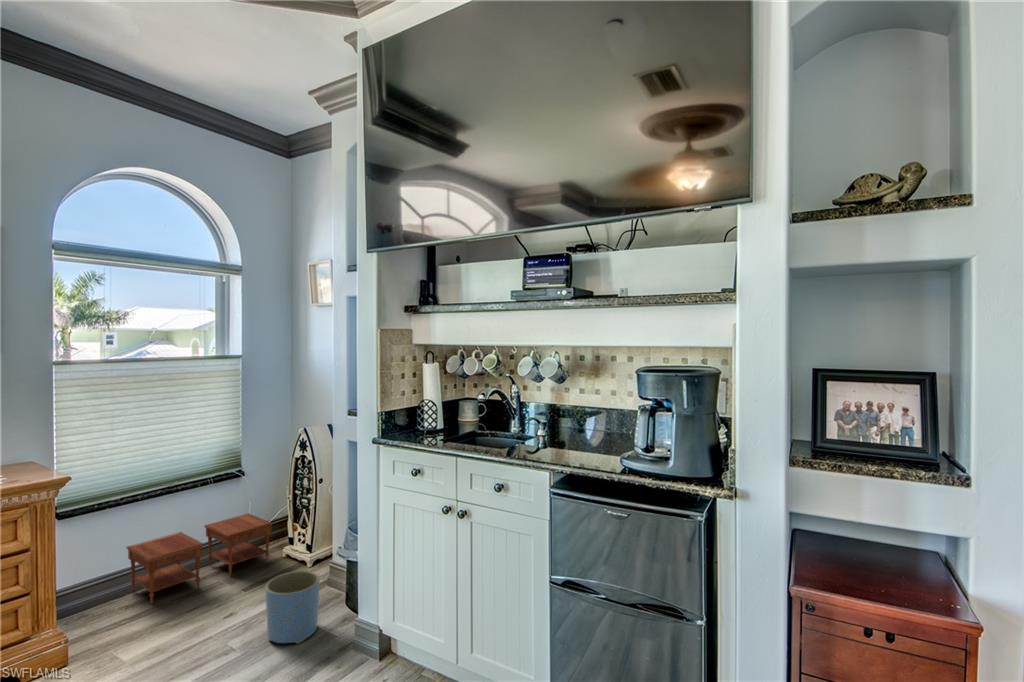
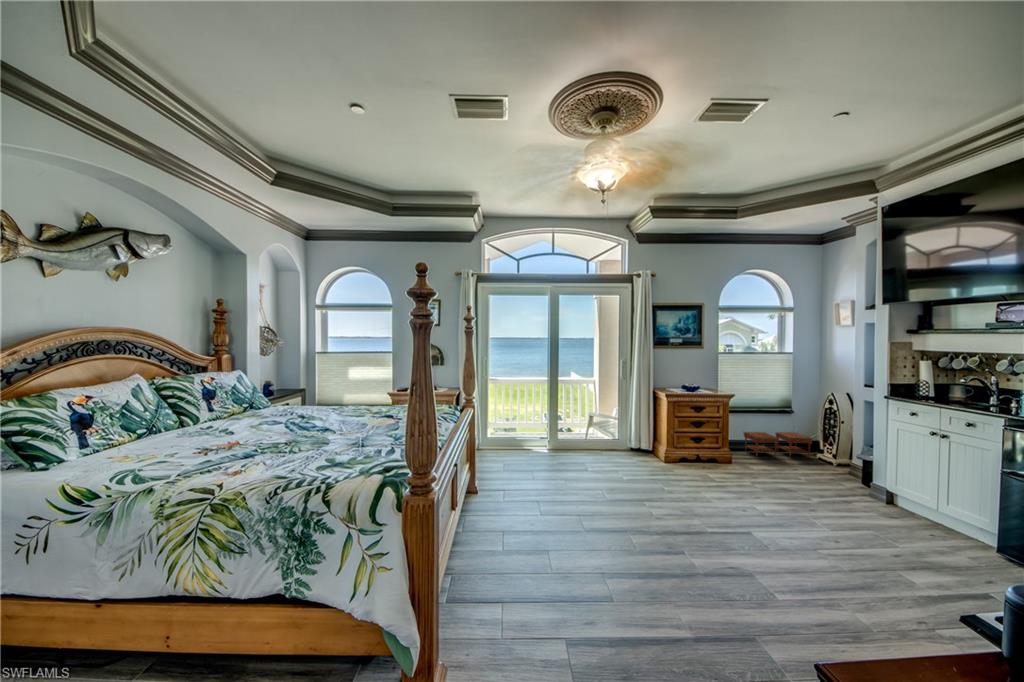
planter: present [266,571,320,643] -> none [818,455,848,486]

